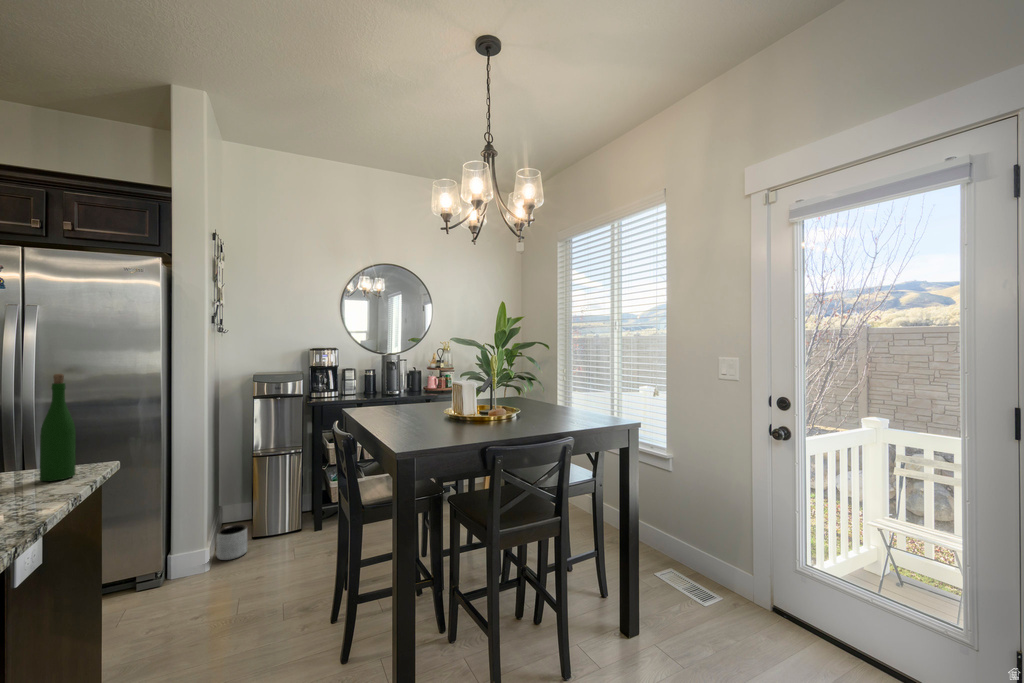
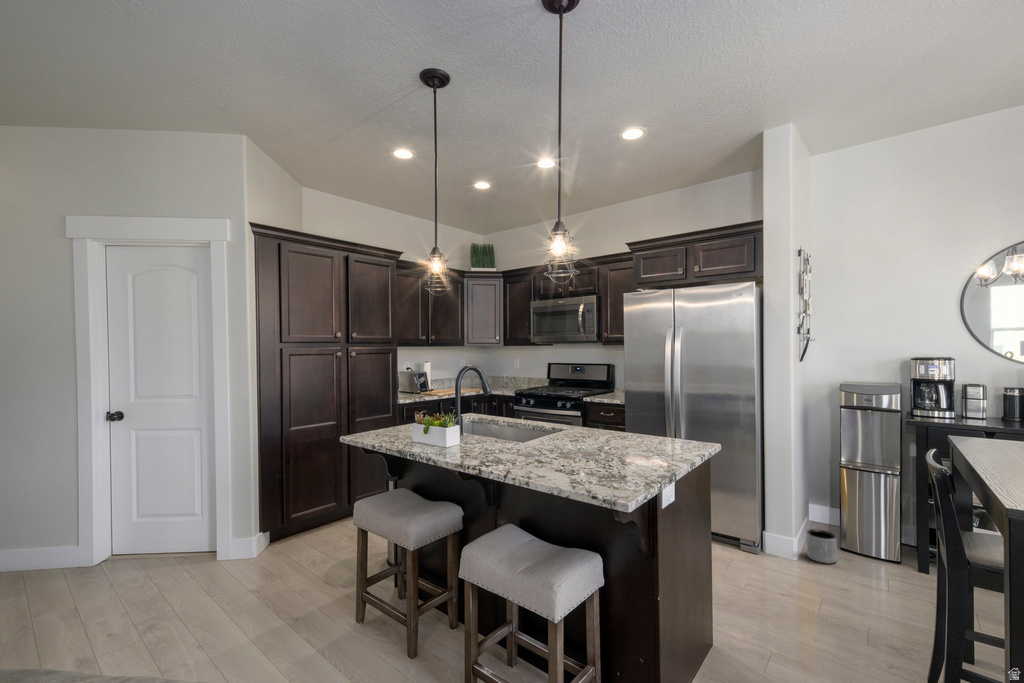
wine bottle: present [40,374,76,481] -> none [676,379,694,450]

